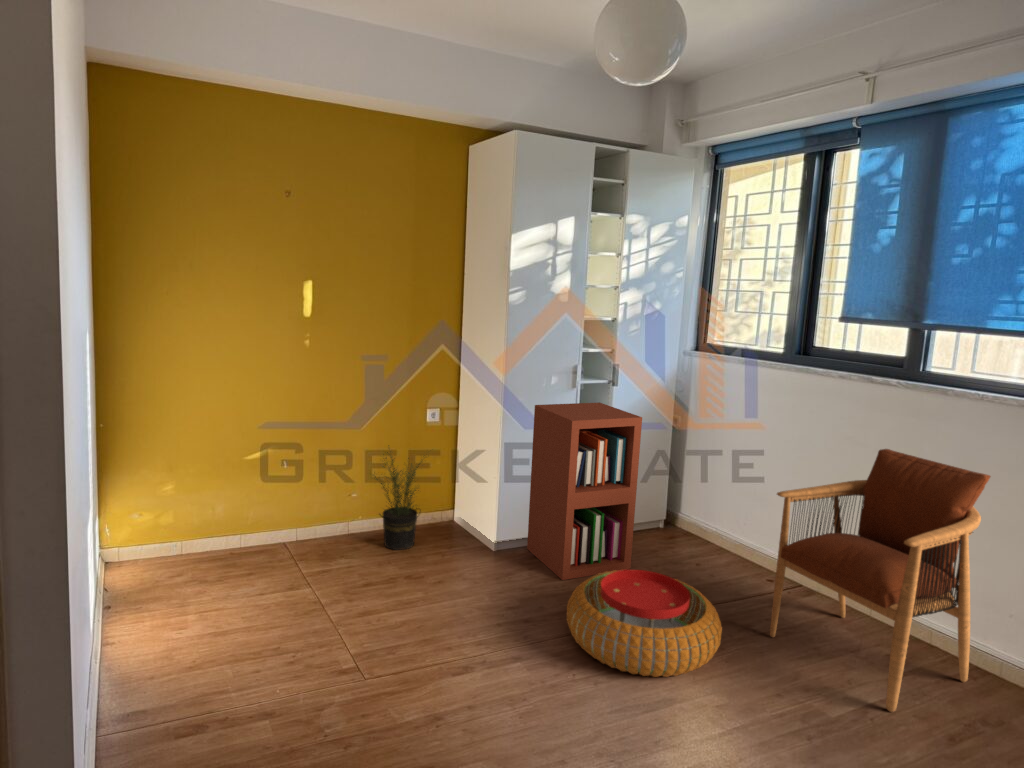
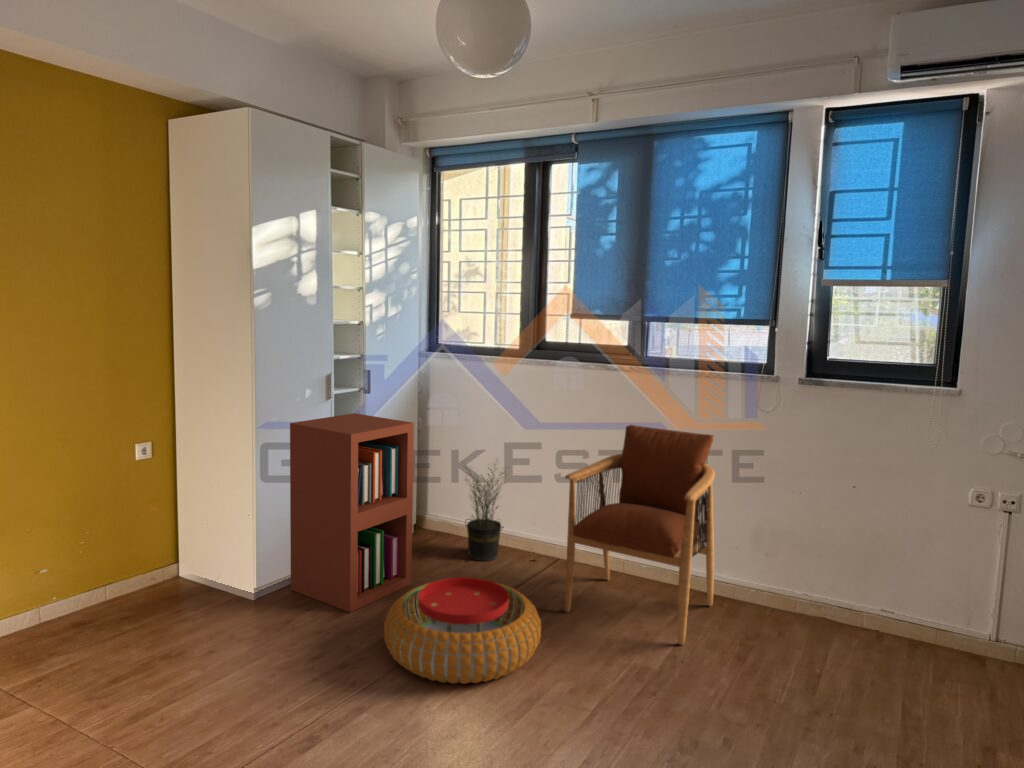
potted plant: present [375,445,422,550] -> present [466,464,504,561]

